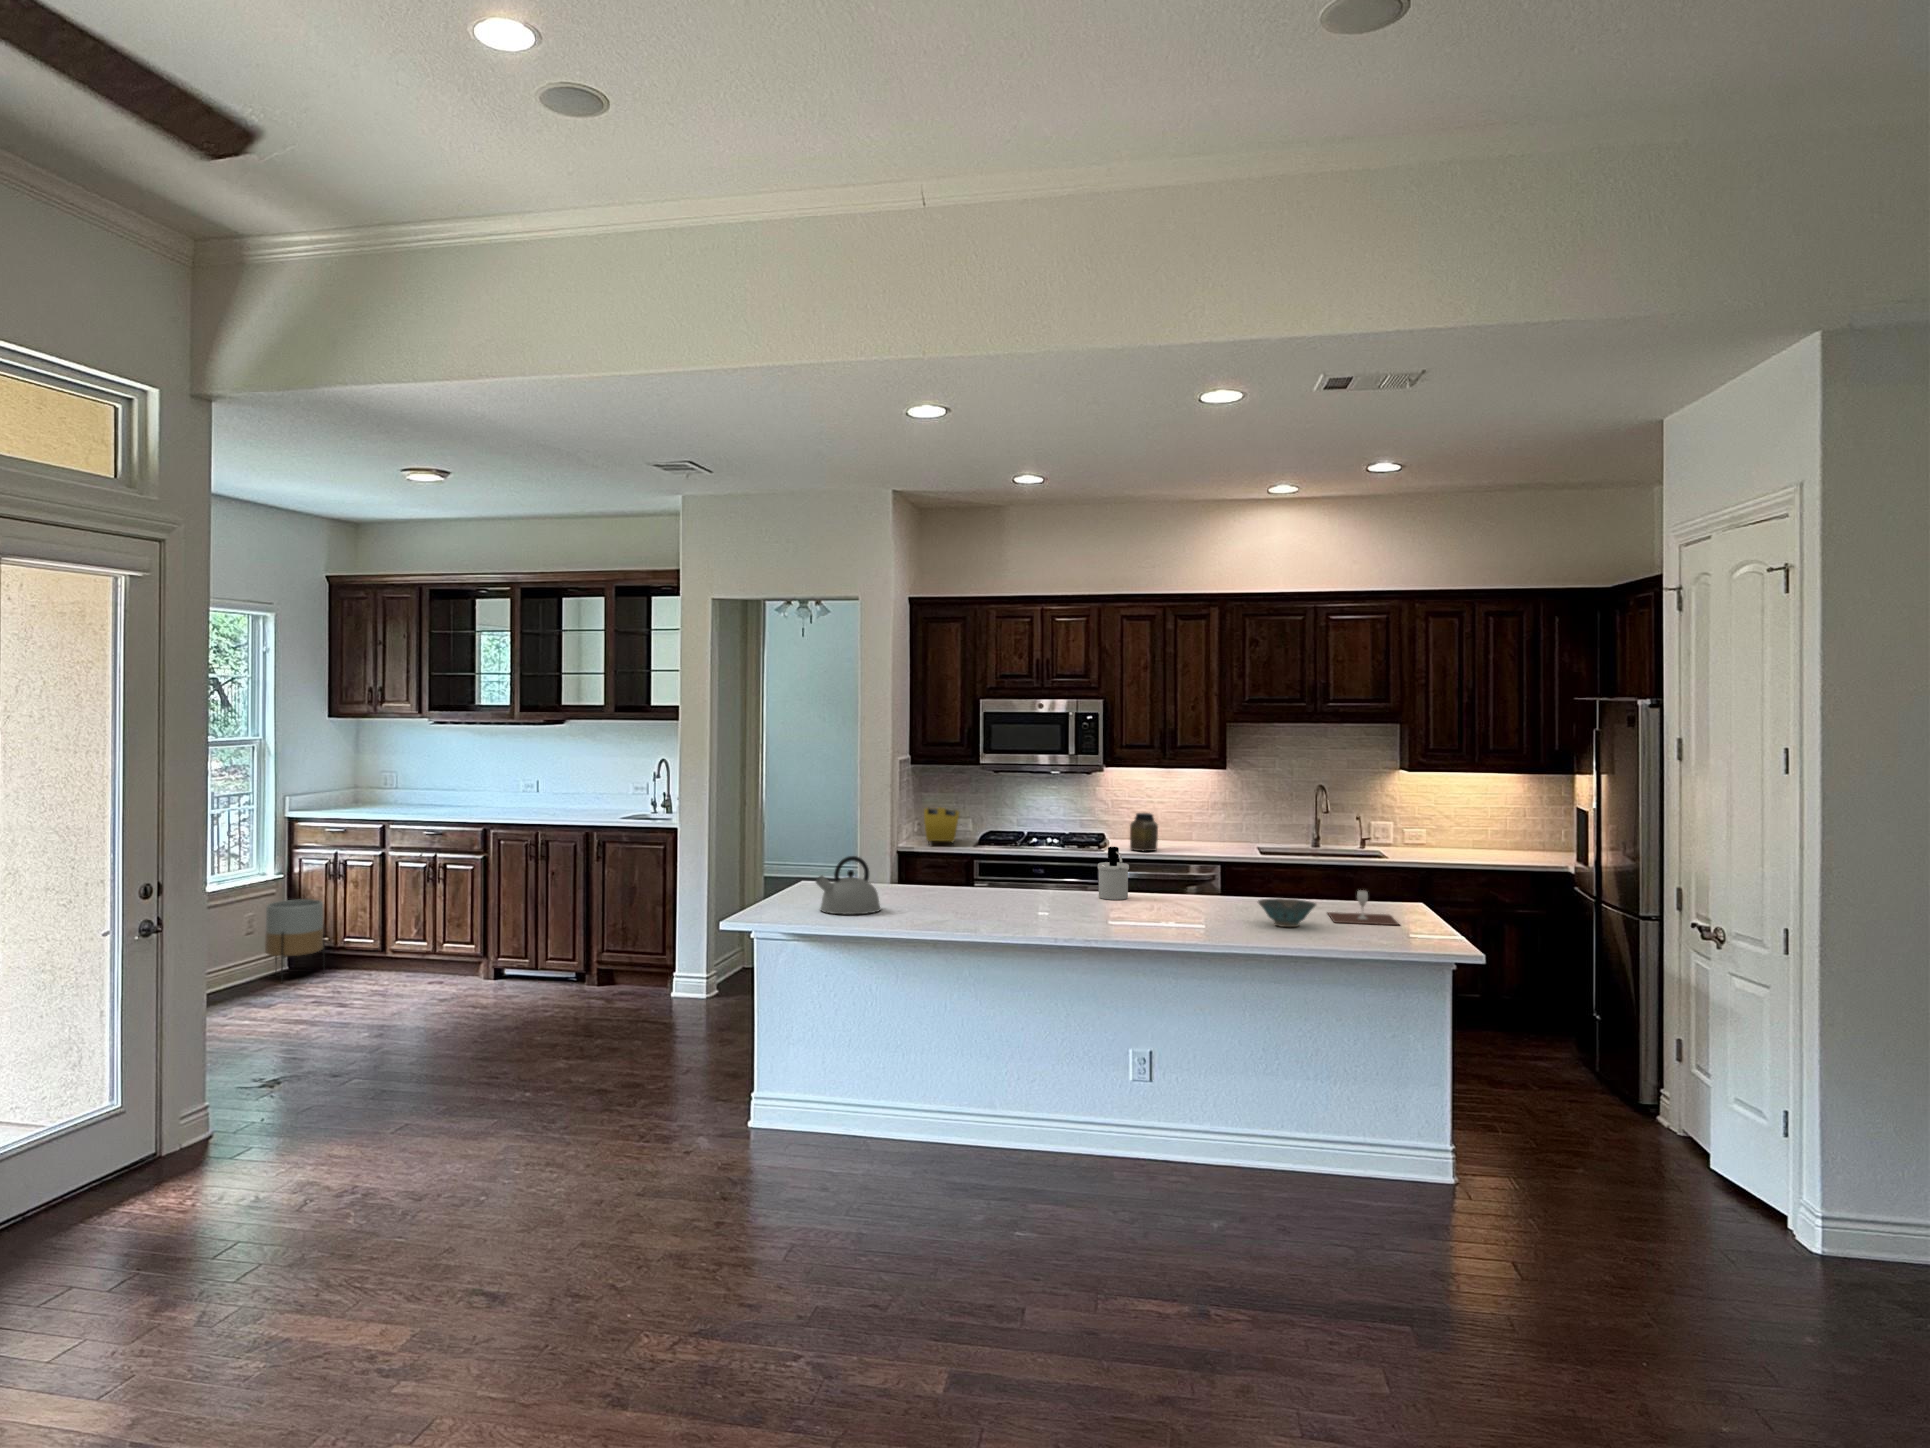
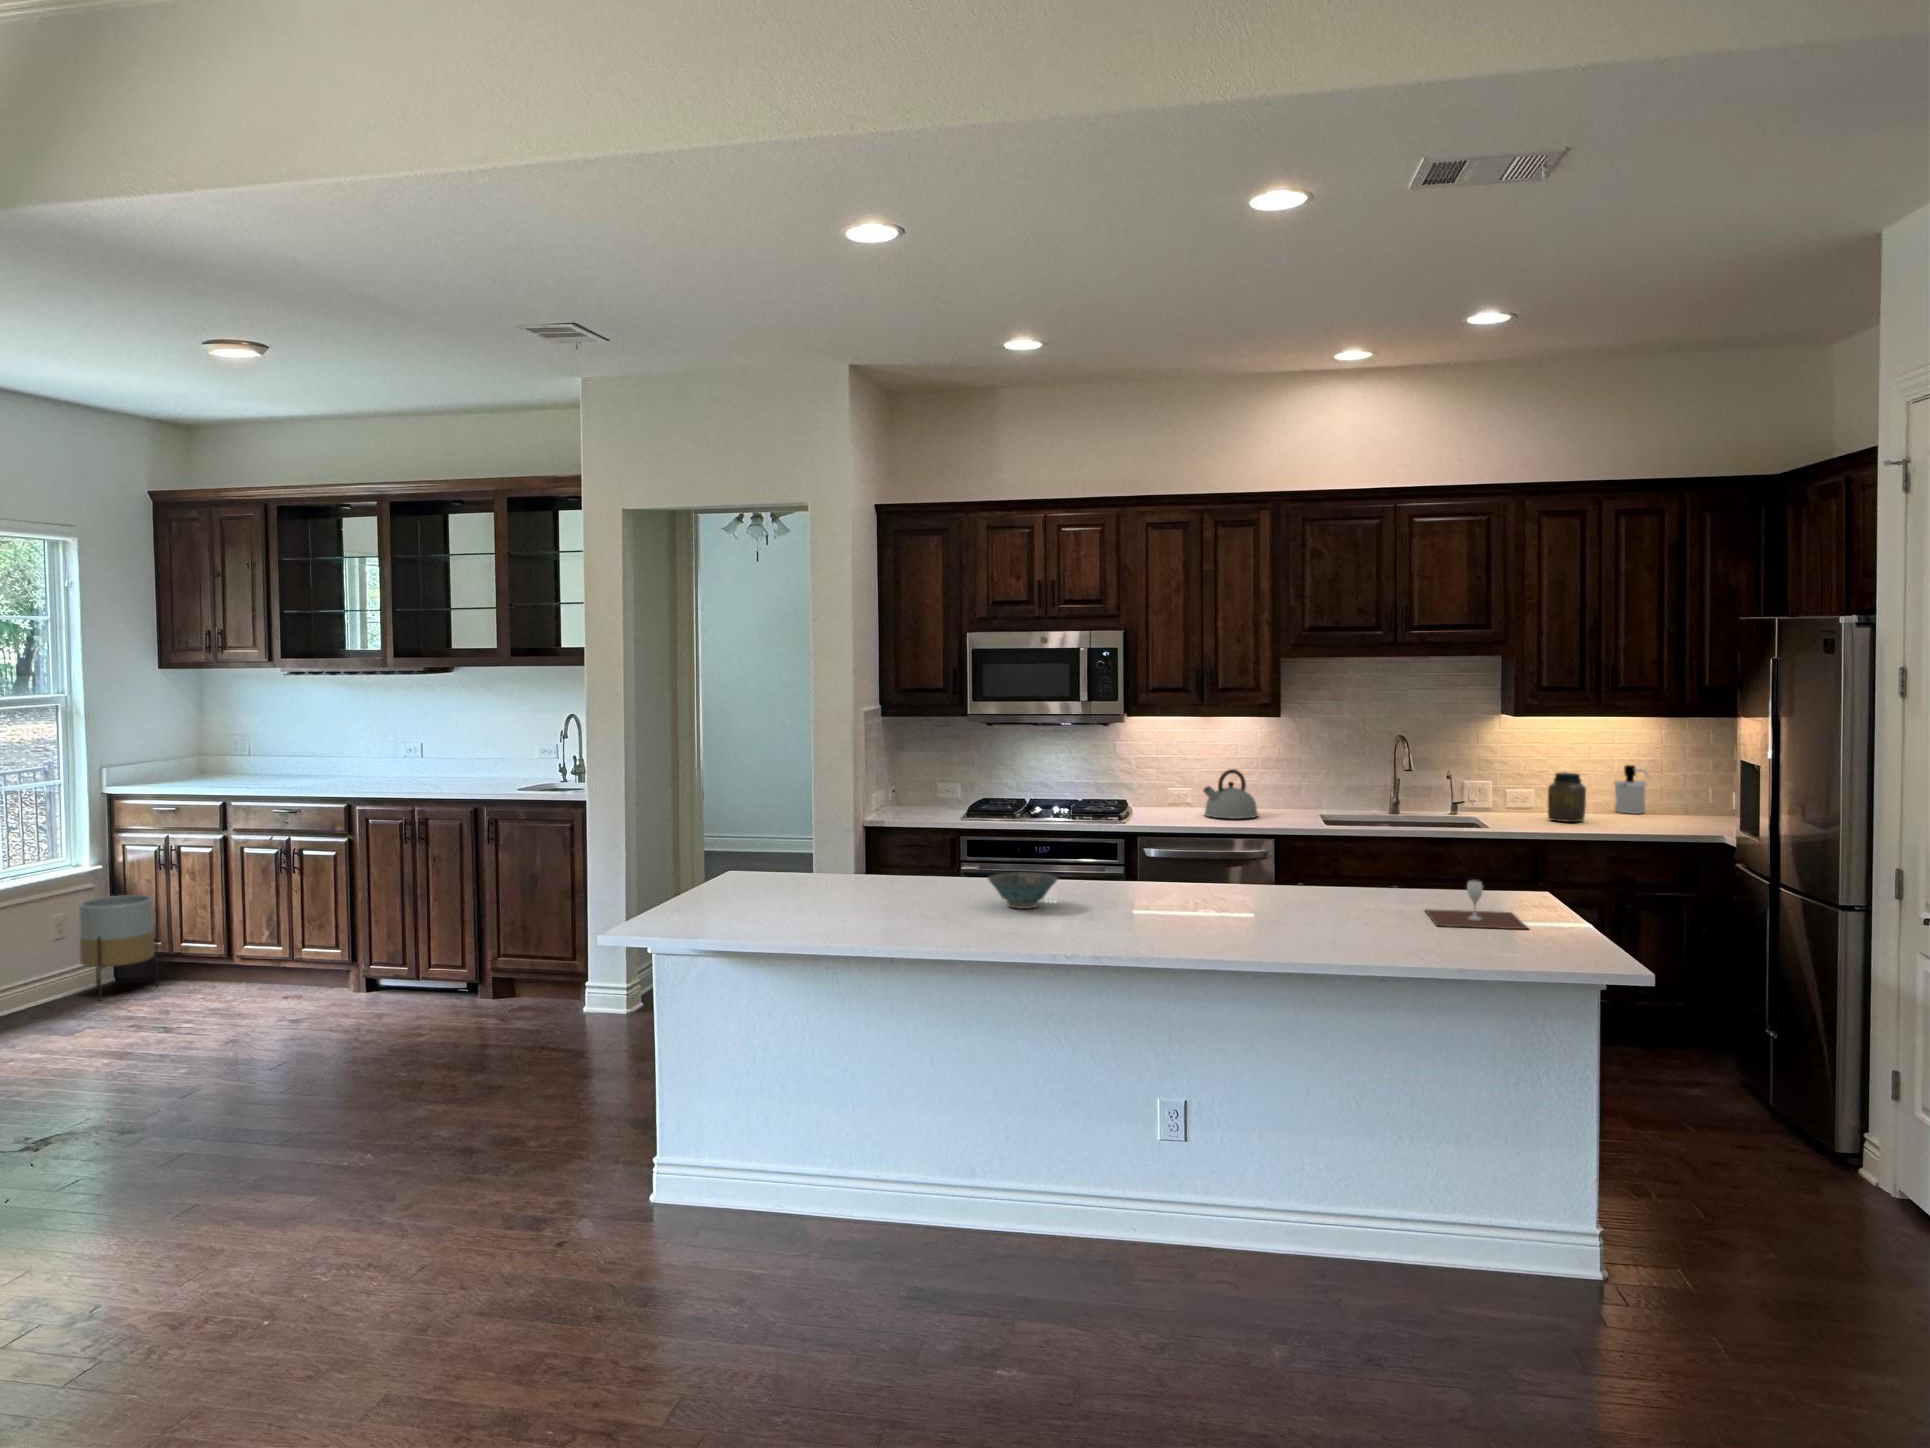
toaster: present [924,807,959,844] -> none [895,770,941,819]
jar: present [1130,813,1158,851] -> present [1548,772,1586,822]
soap dispenser: present [1098,847,1129,900] -> present [1614,765,1649,814]
kettle: present [816,856,881,914] -> present [1203,769,1258,819]
ceramic bowl: present [1258,898,1316,927] -> present [988,873,1058,909]

